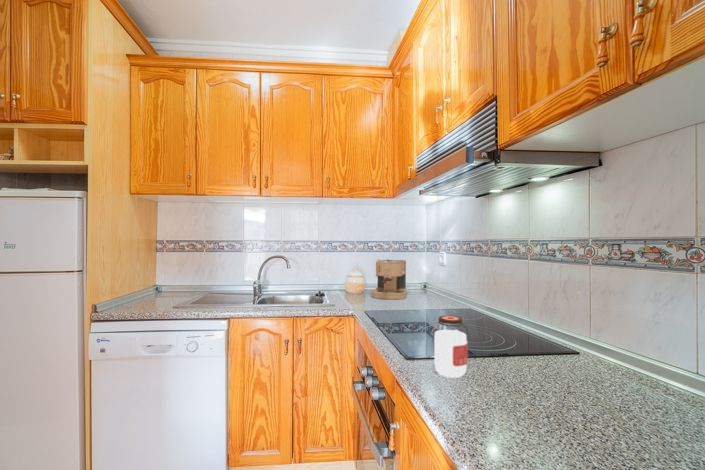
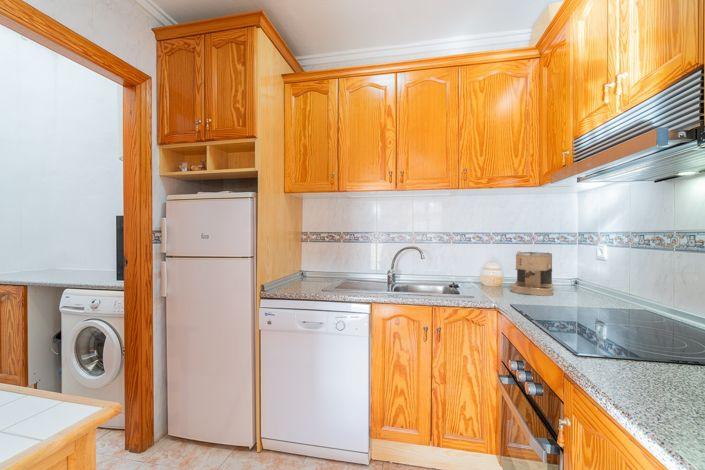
jar: present [433,316,468,378] -> none [610,320,659,391]

